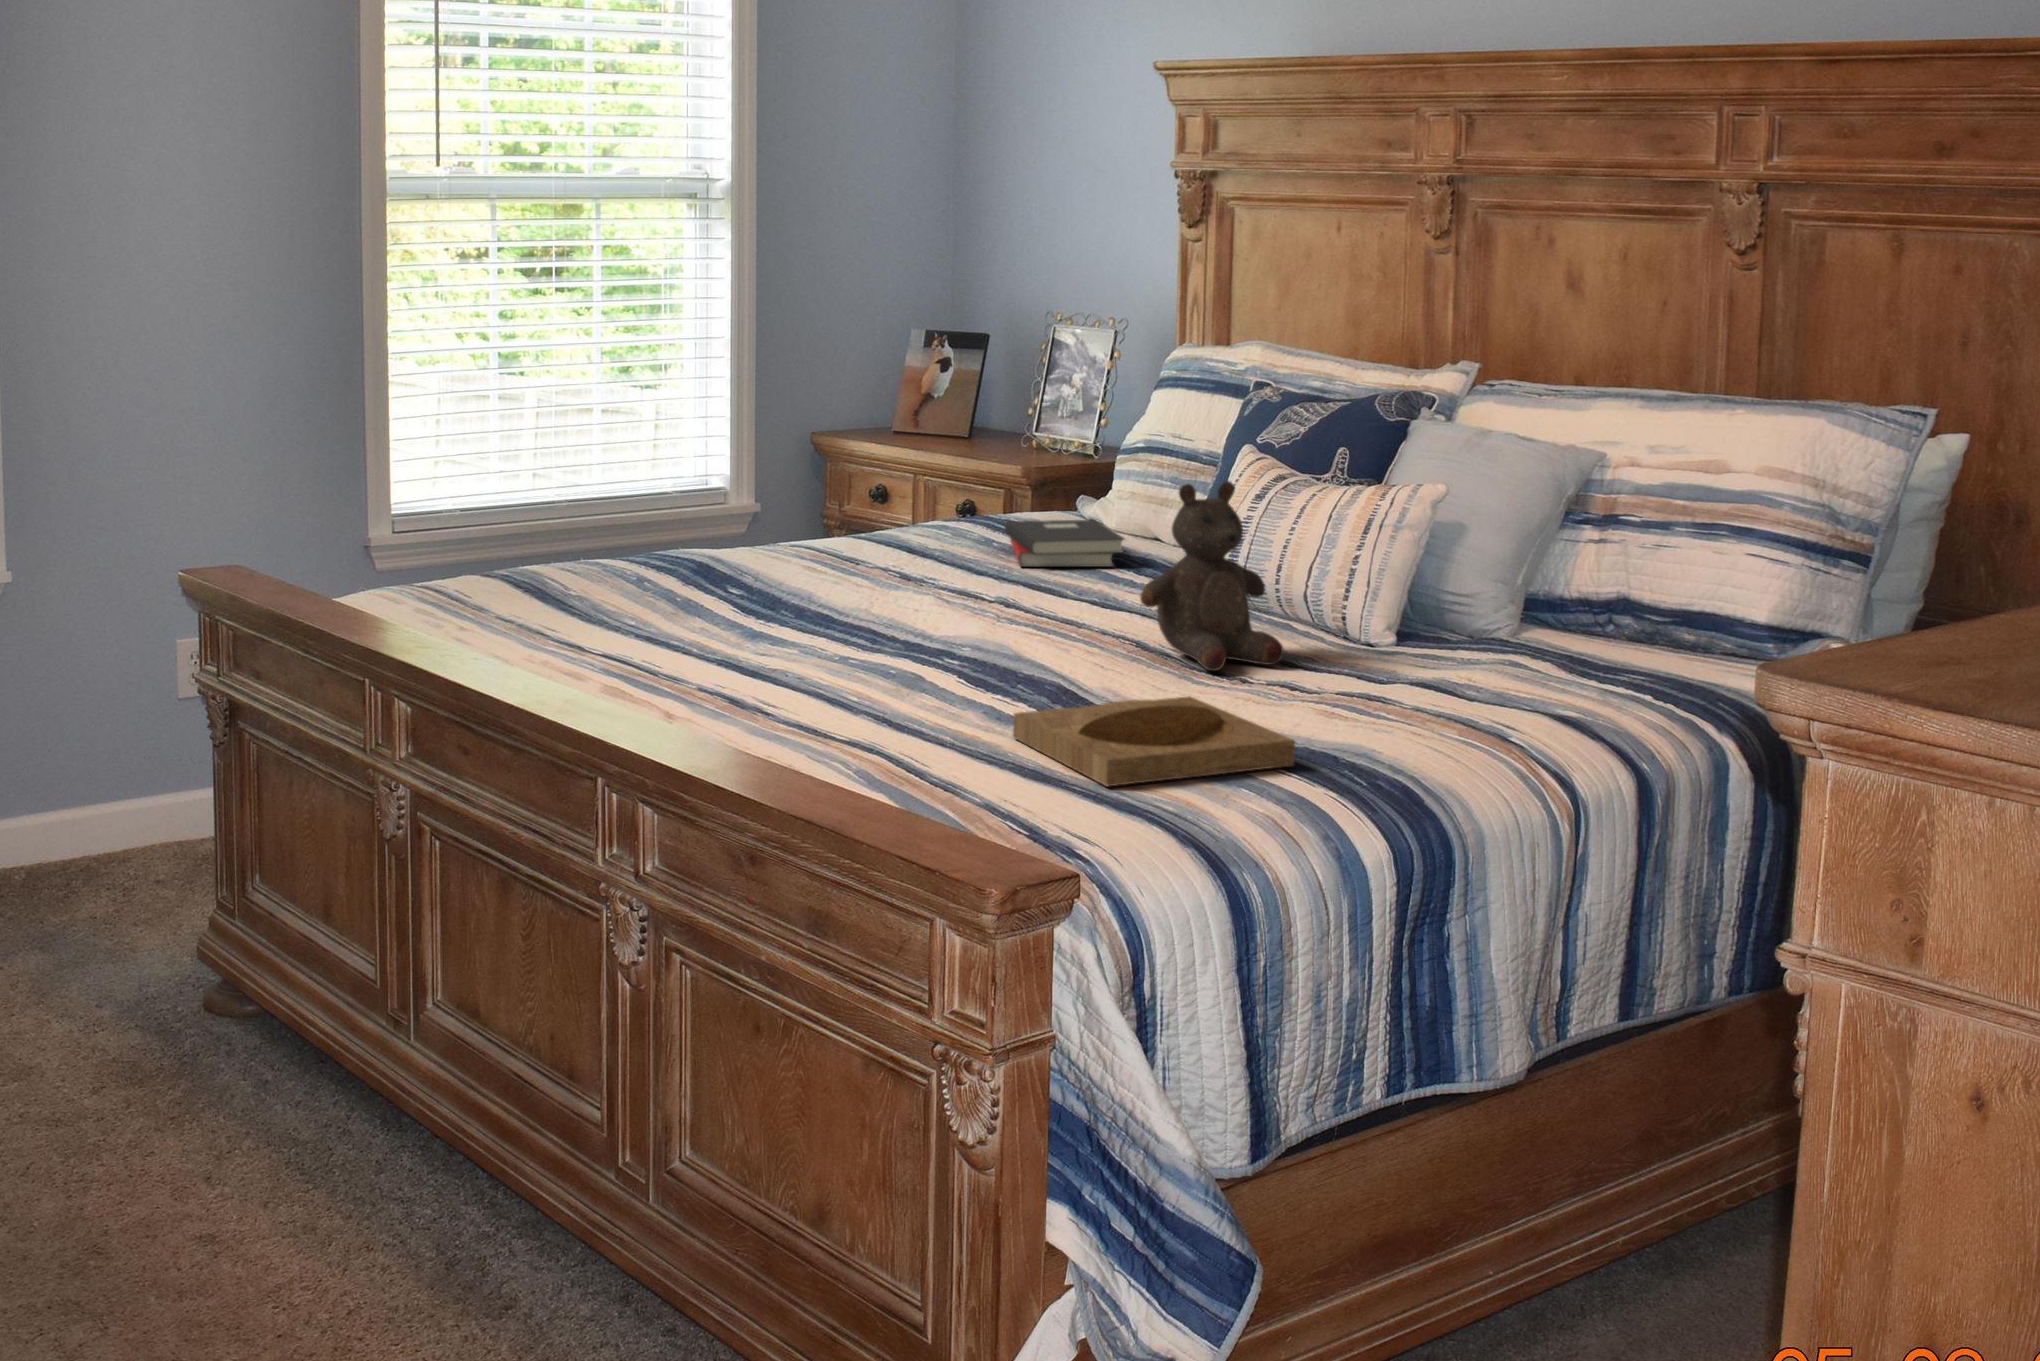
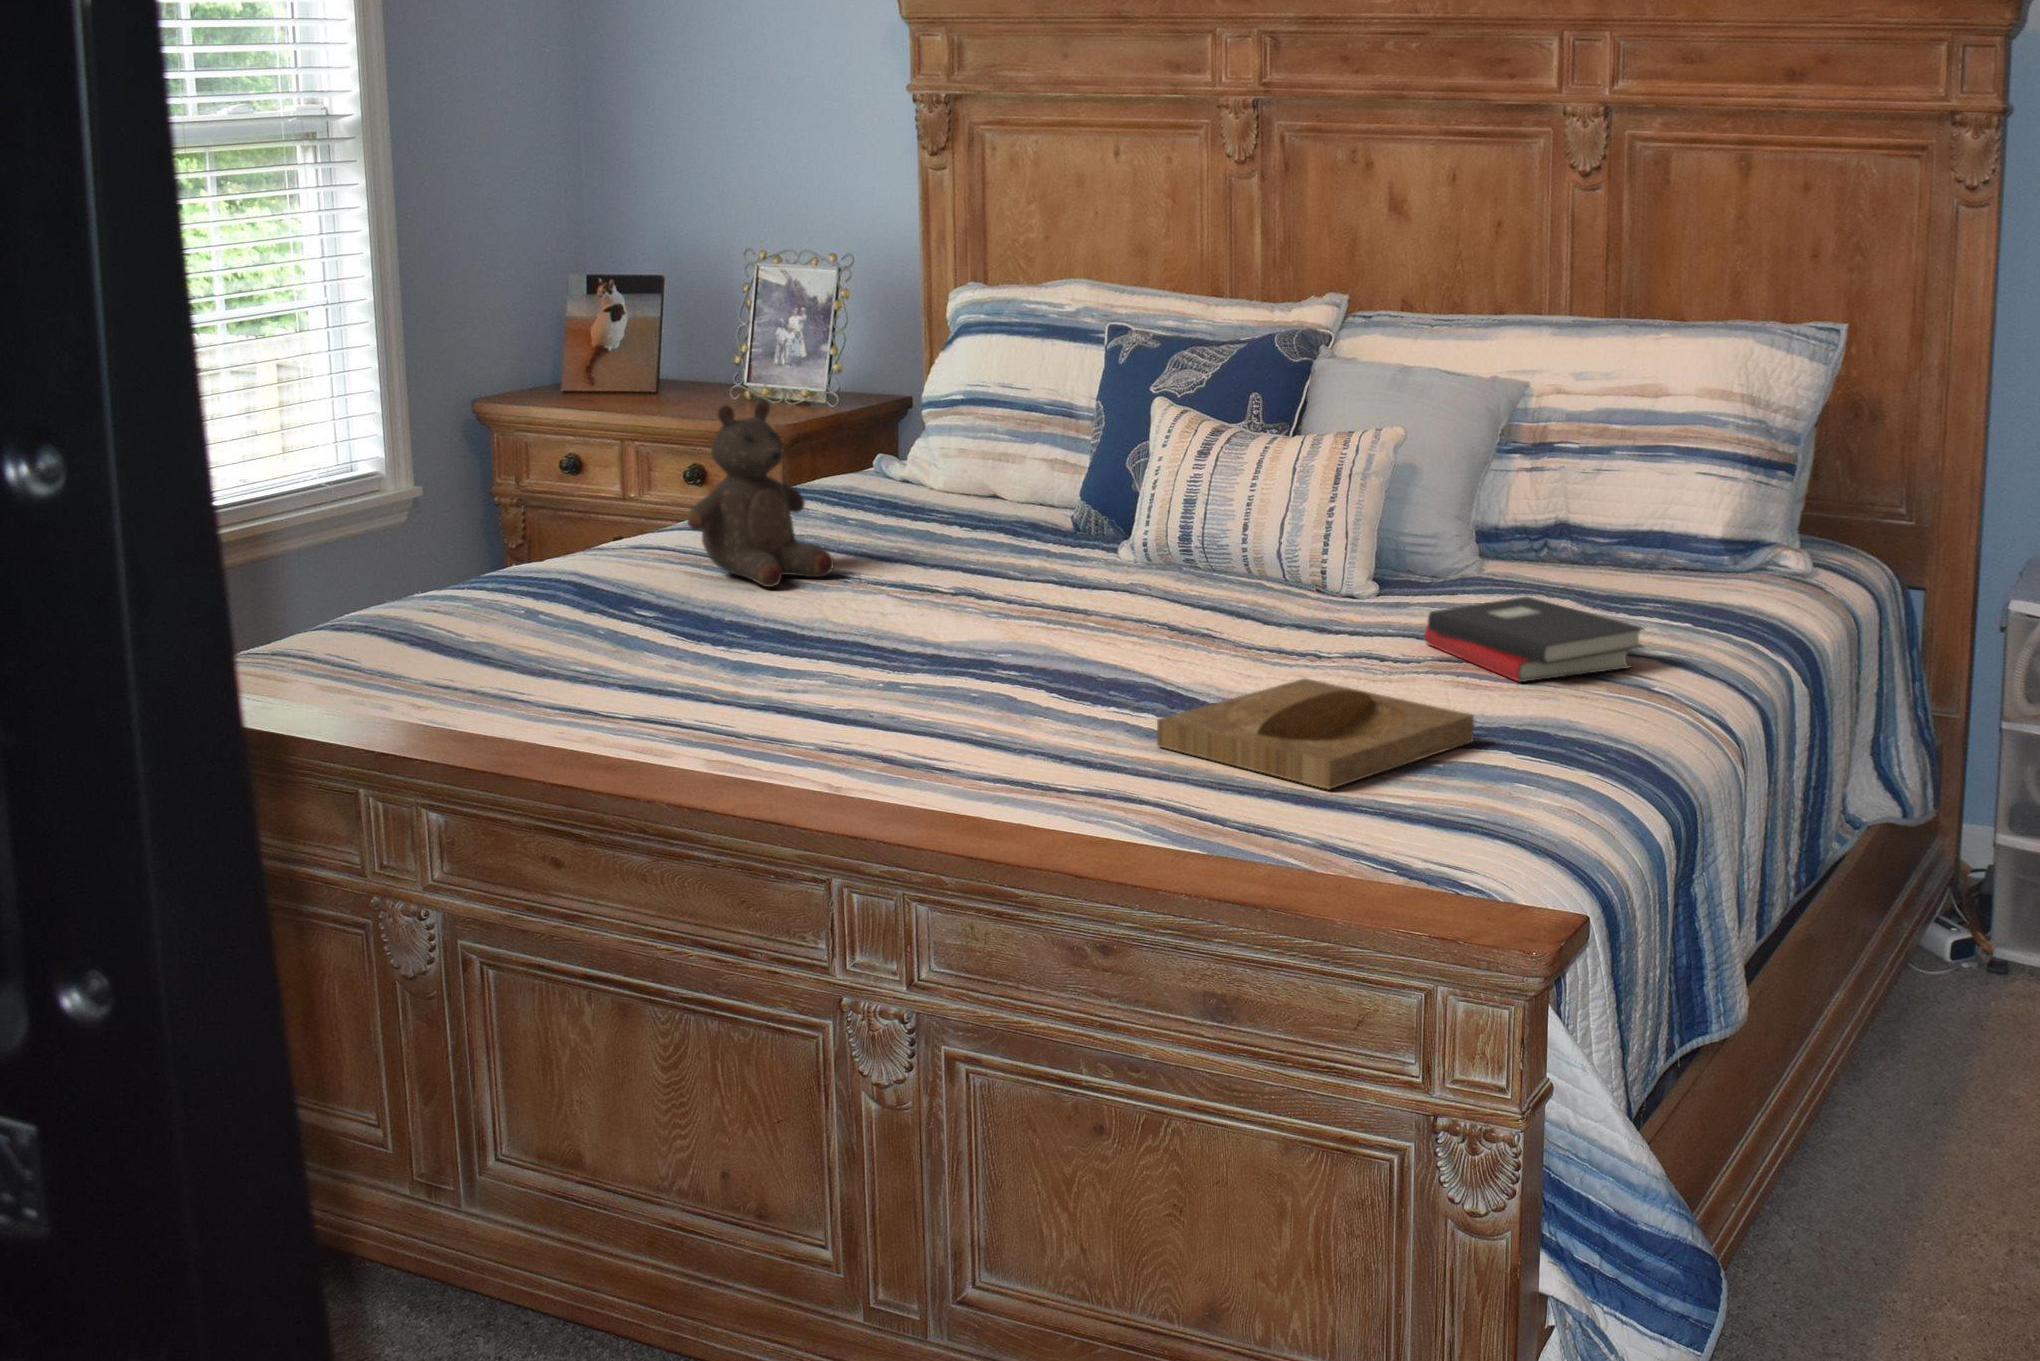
stuffed bear: present [1140,481,1284,671] -> present [687,400,834,587]
hardback book: present [1005,520,1125,567] -> present [1424,597,1644,682]

